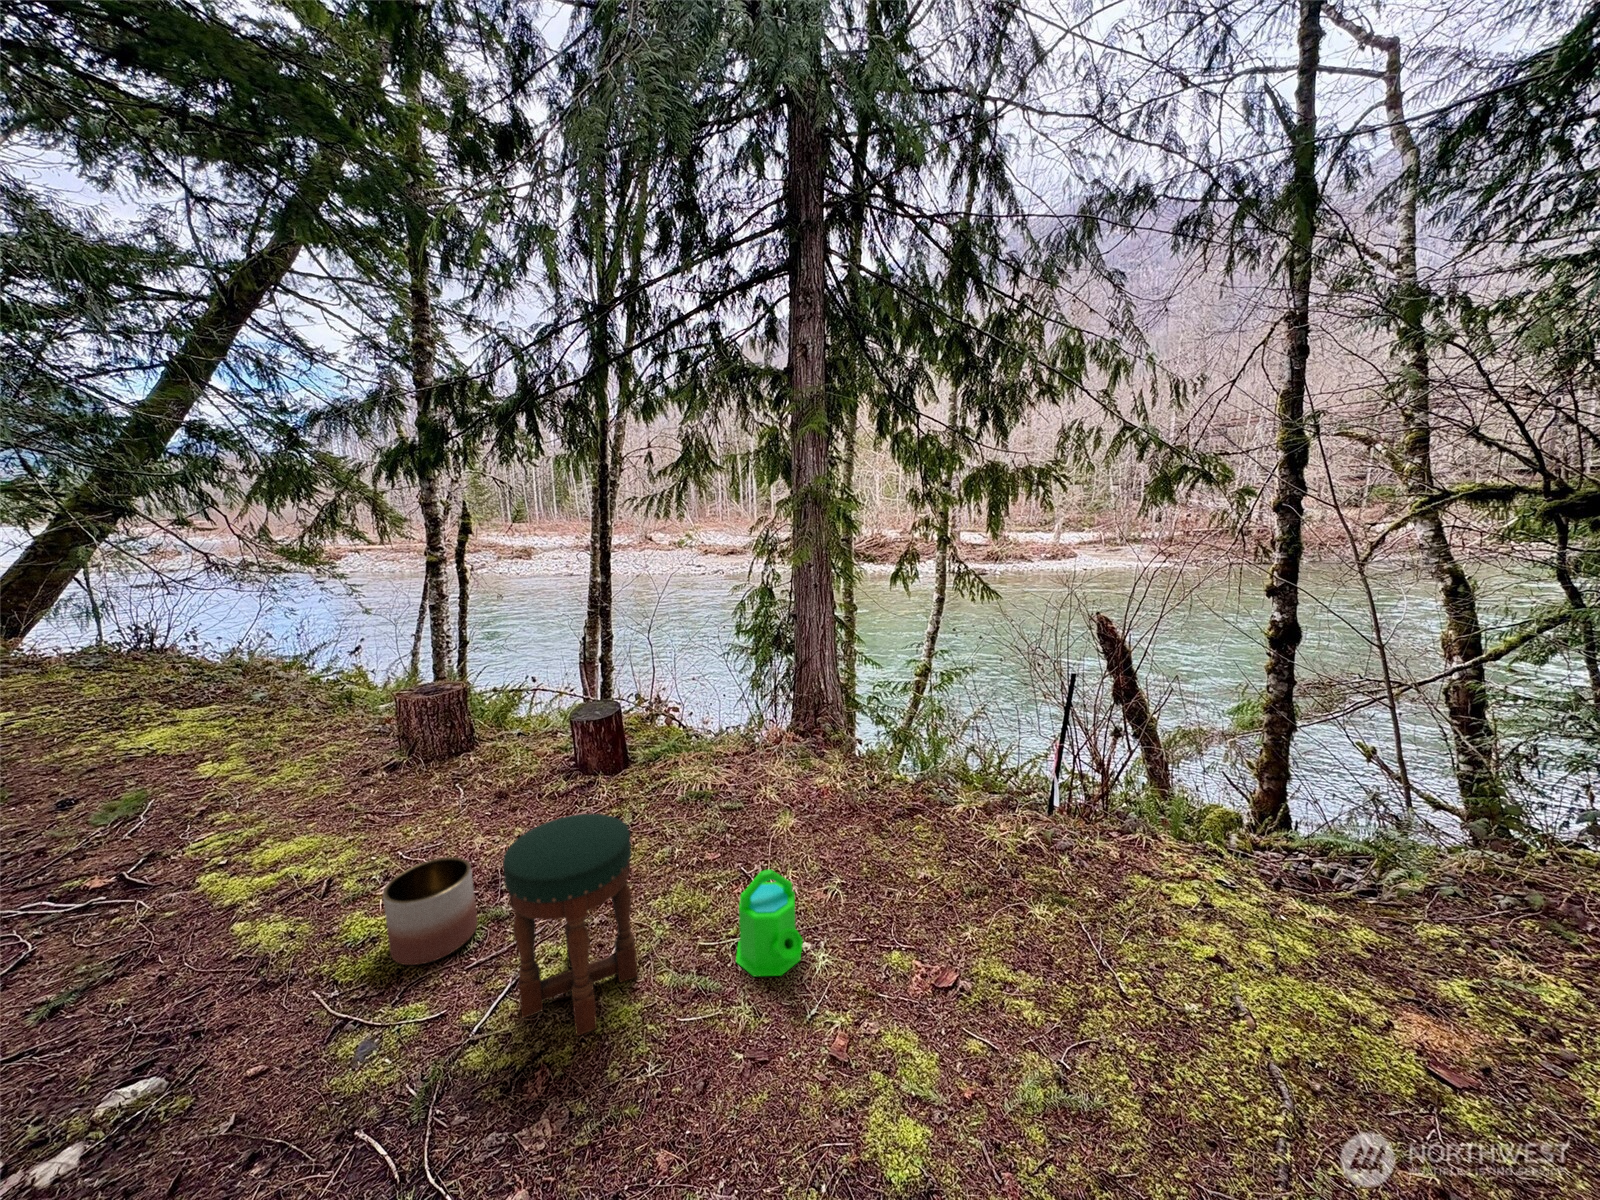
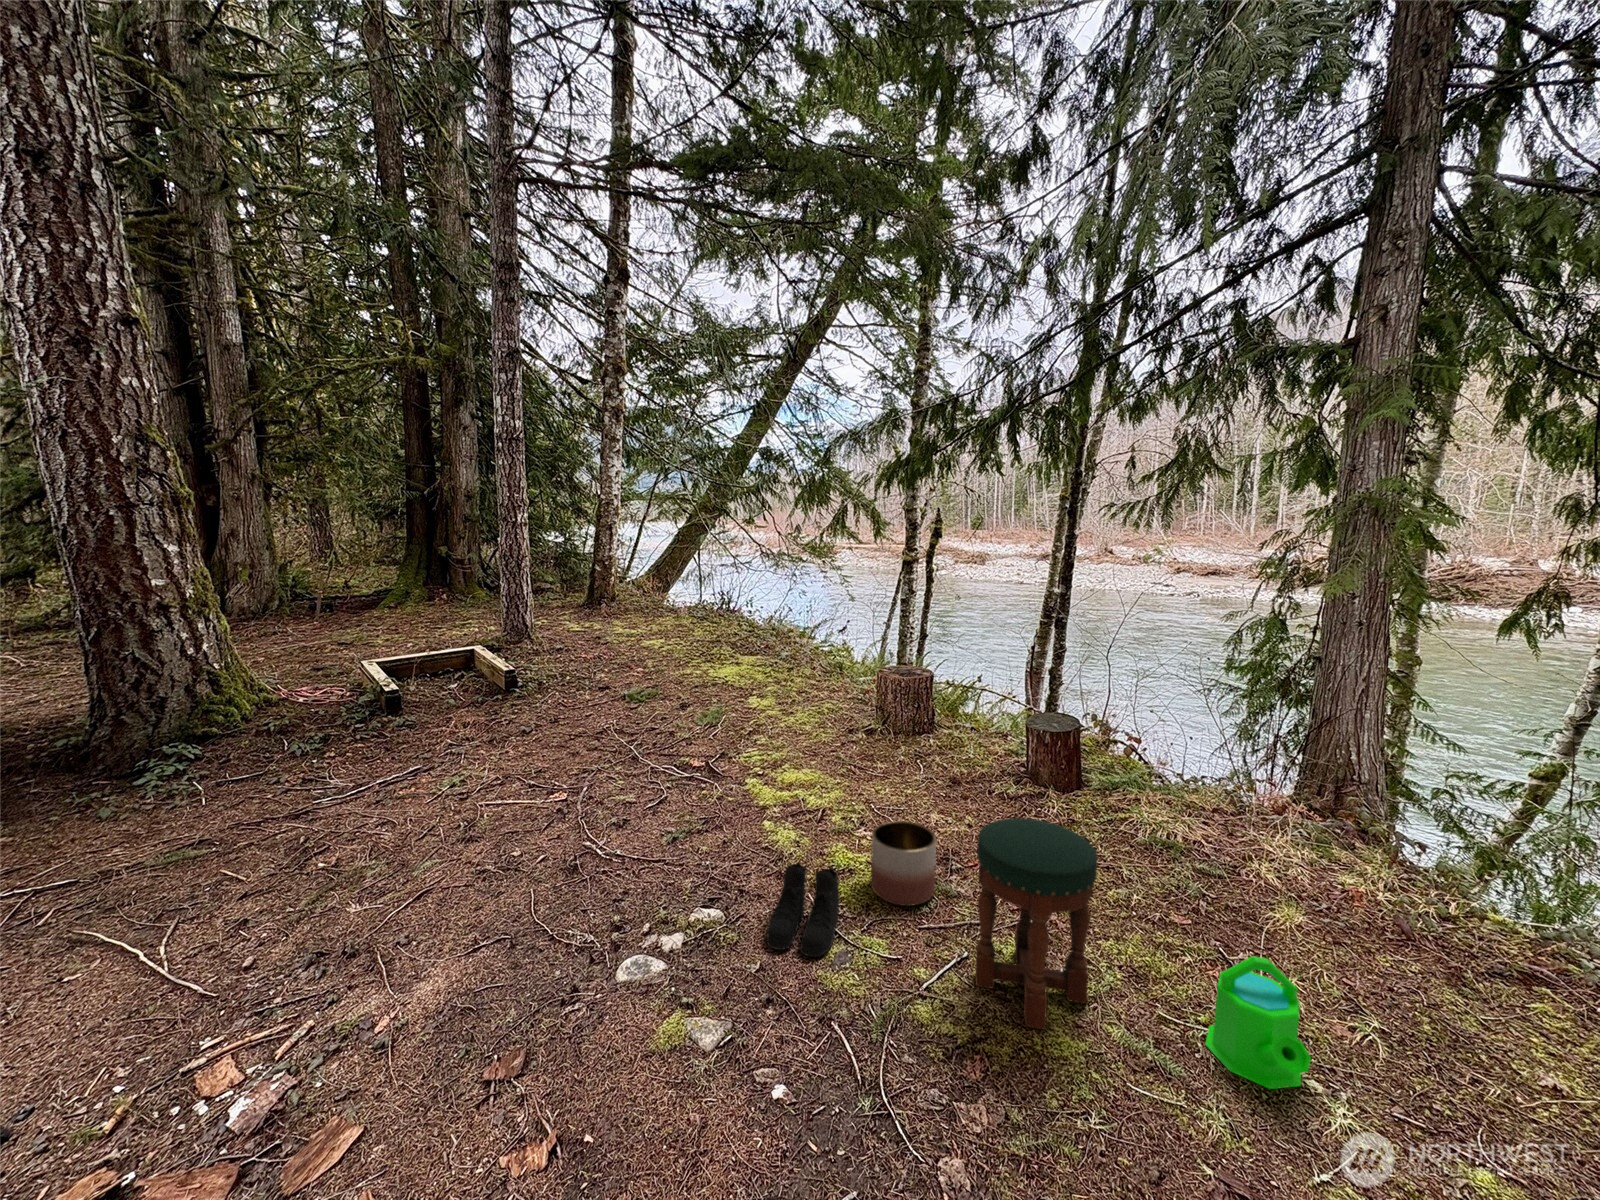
boots: none [198,962,335,1126] -> present [766,862,839,957]

